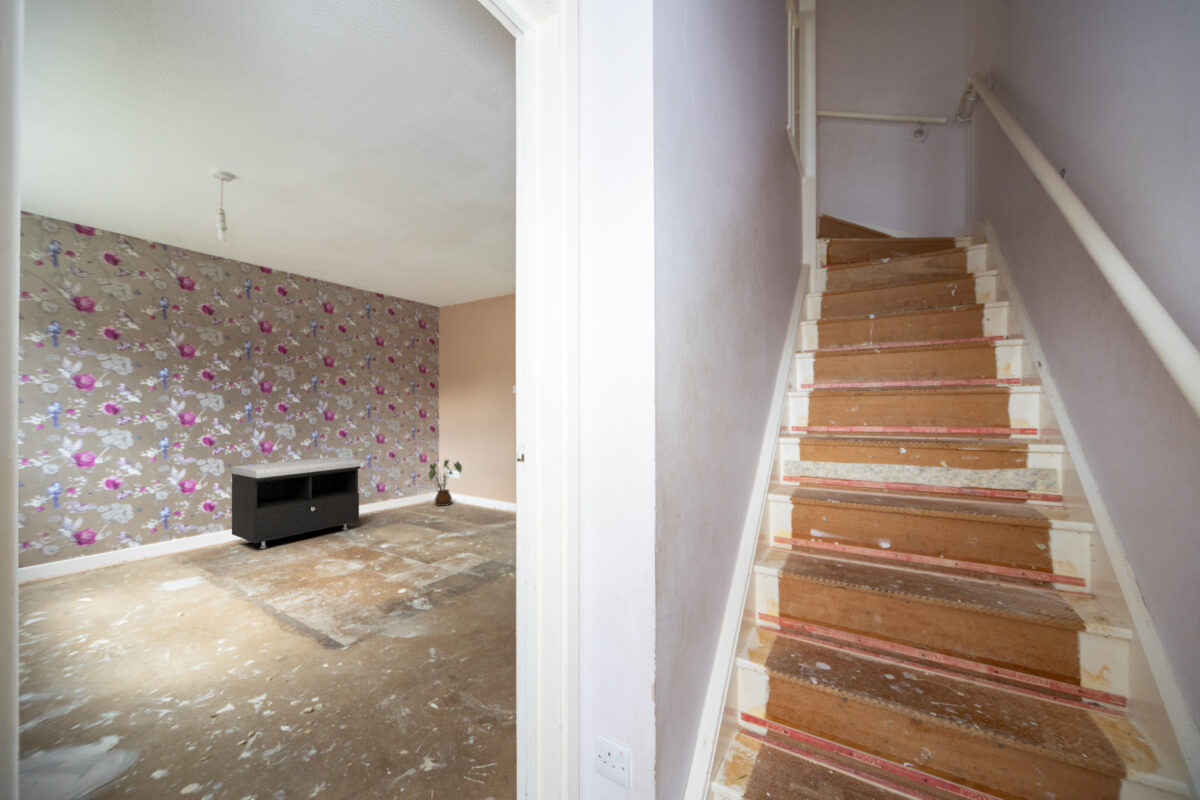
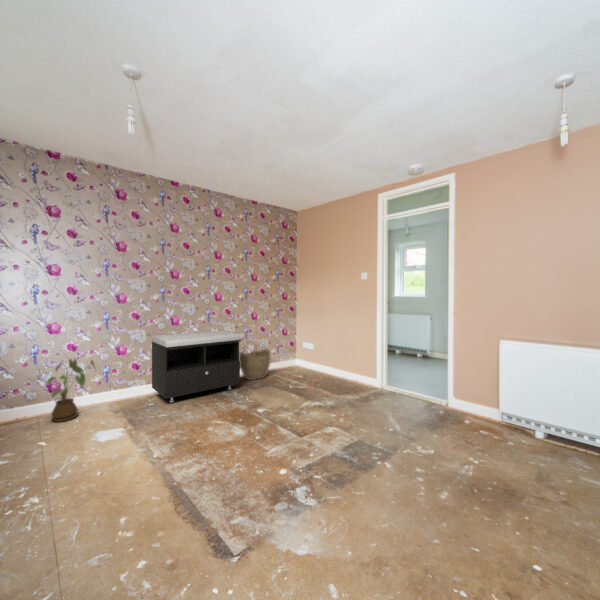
house plant: present [429,460,462,506] -> present [46,359,95,422]
woven basket: none [359,470,403,518] -> present [239,344,270,380]

